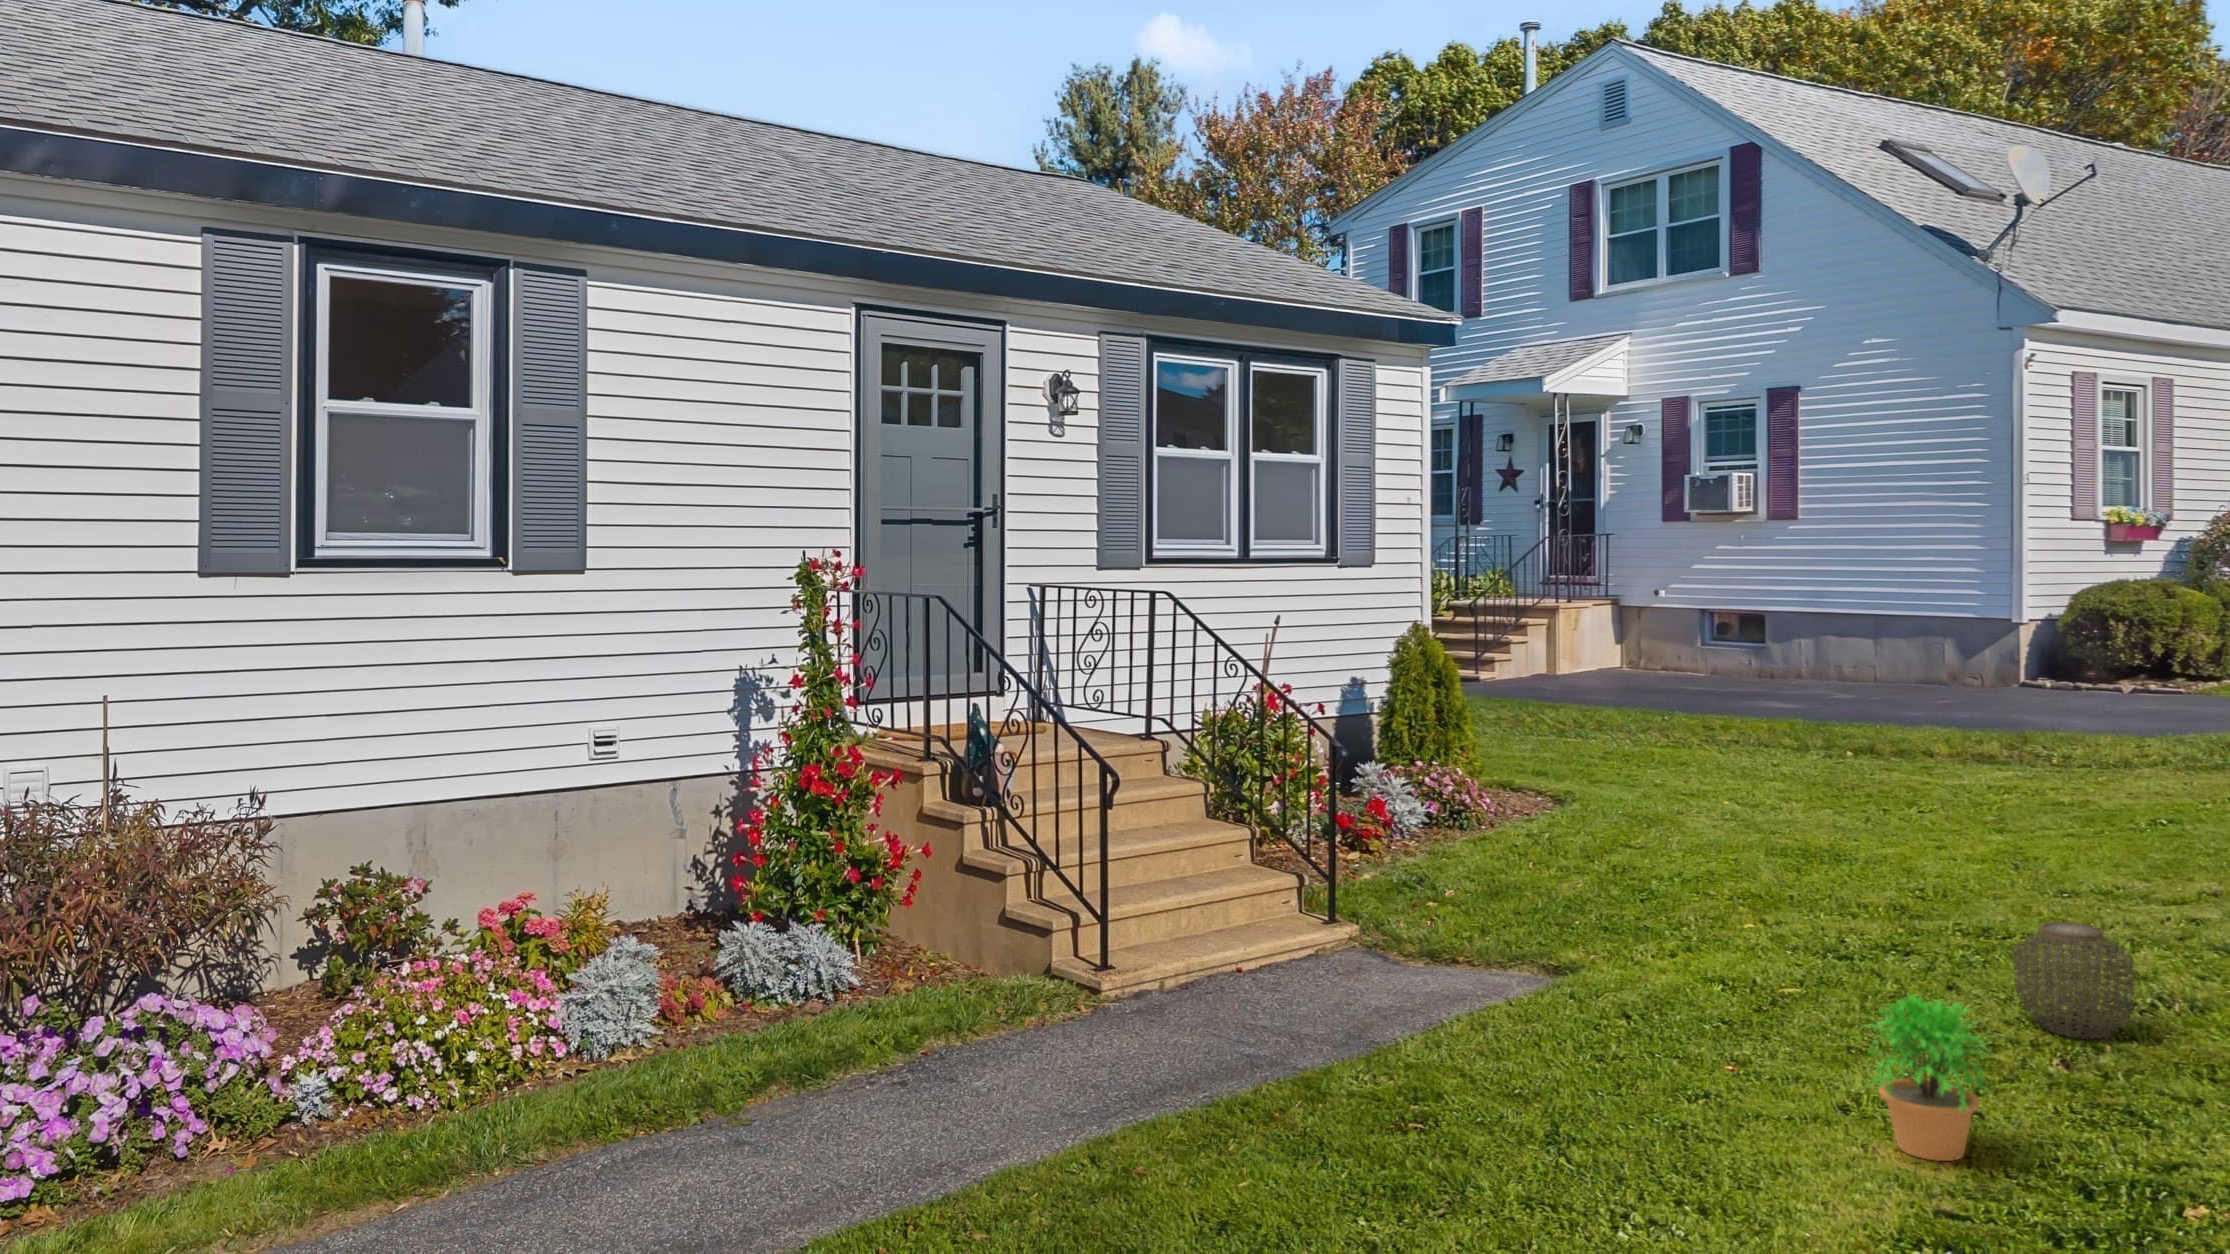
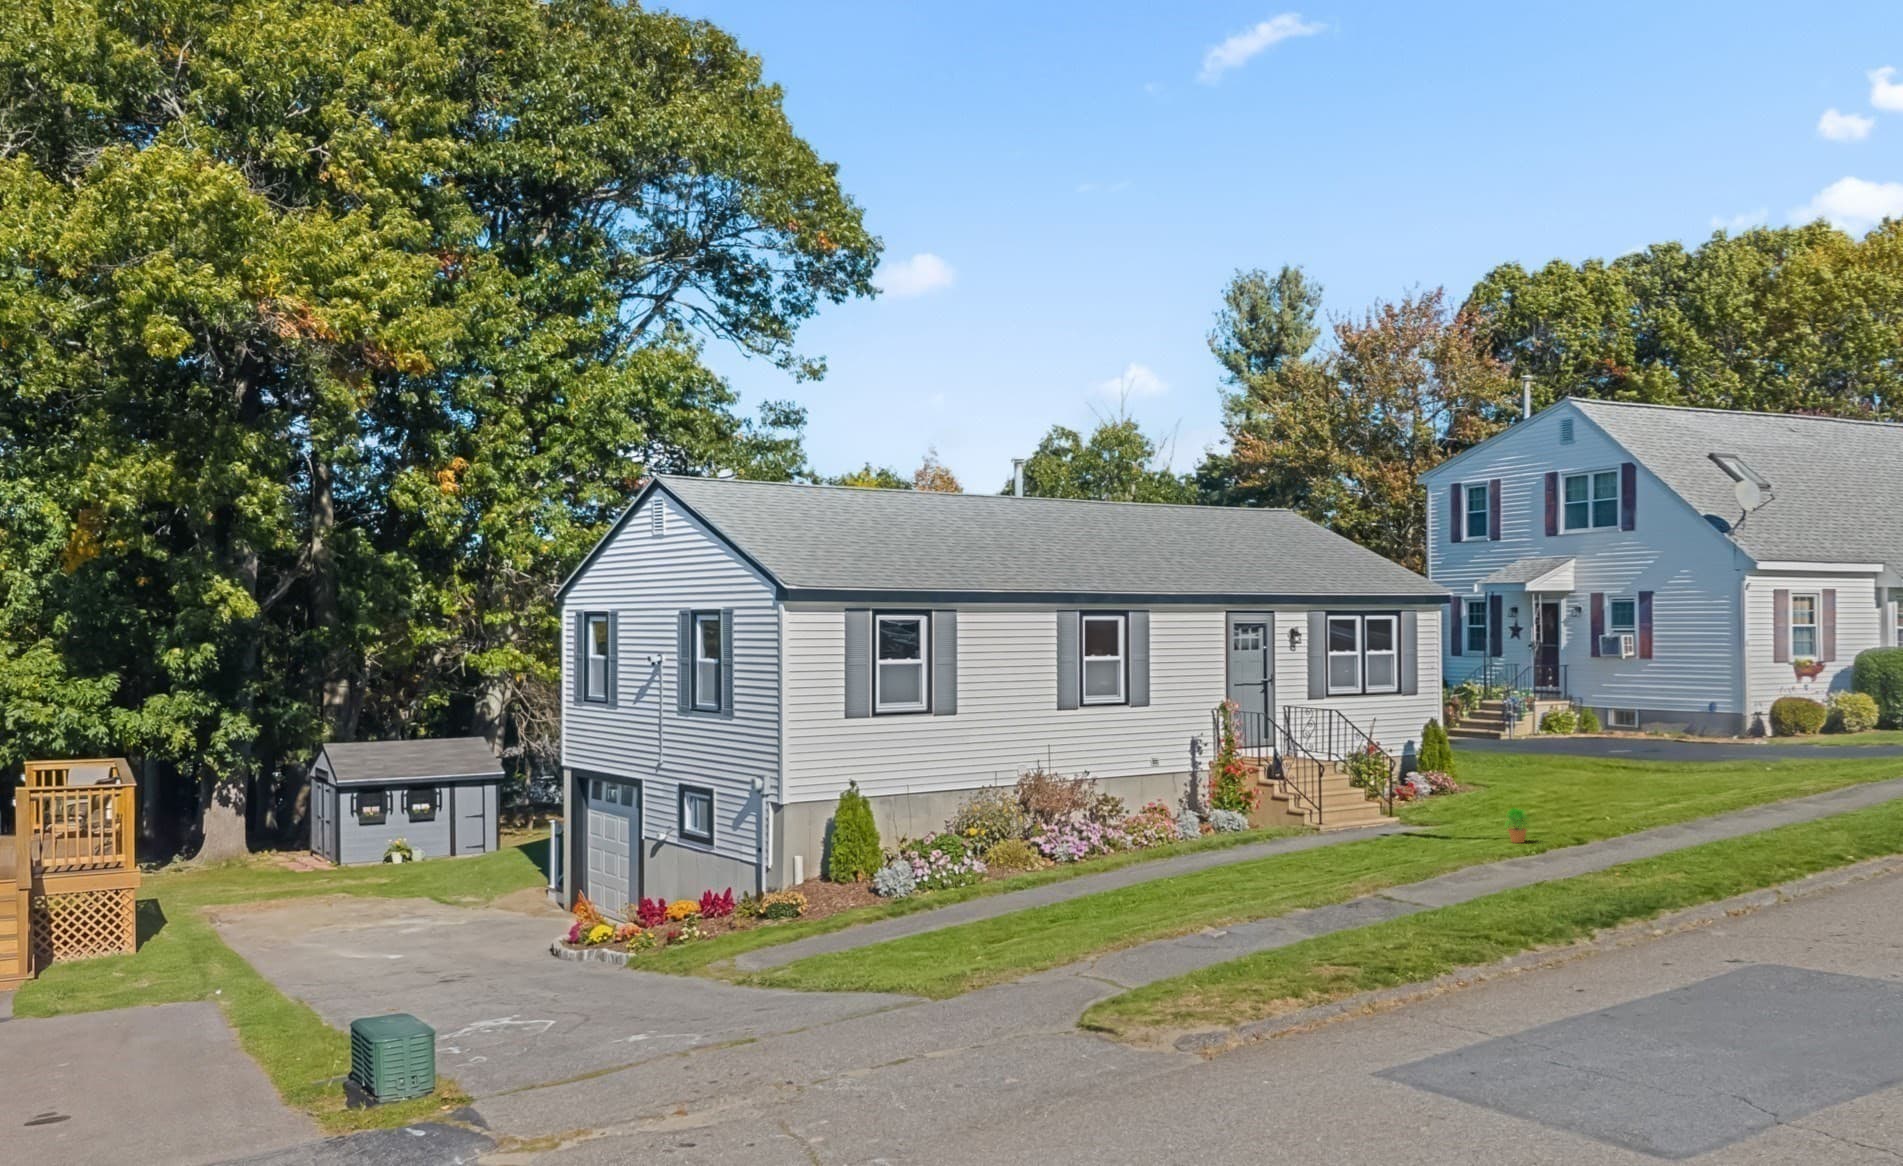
woven basket: present [2014,922,2135,1039] -> none [1565,801,1593,829]

